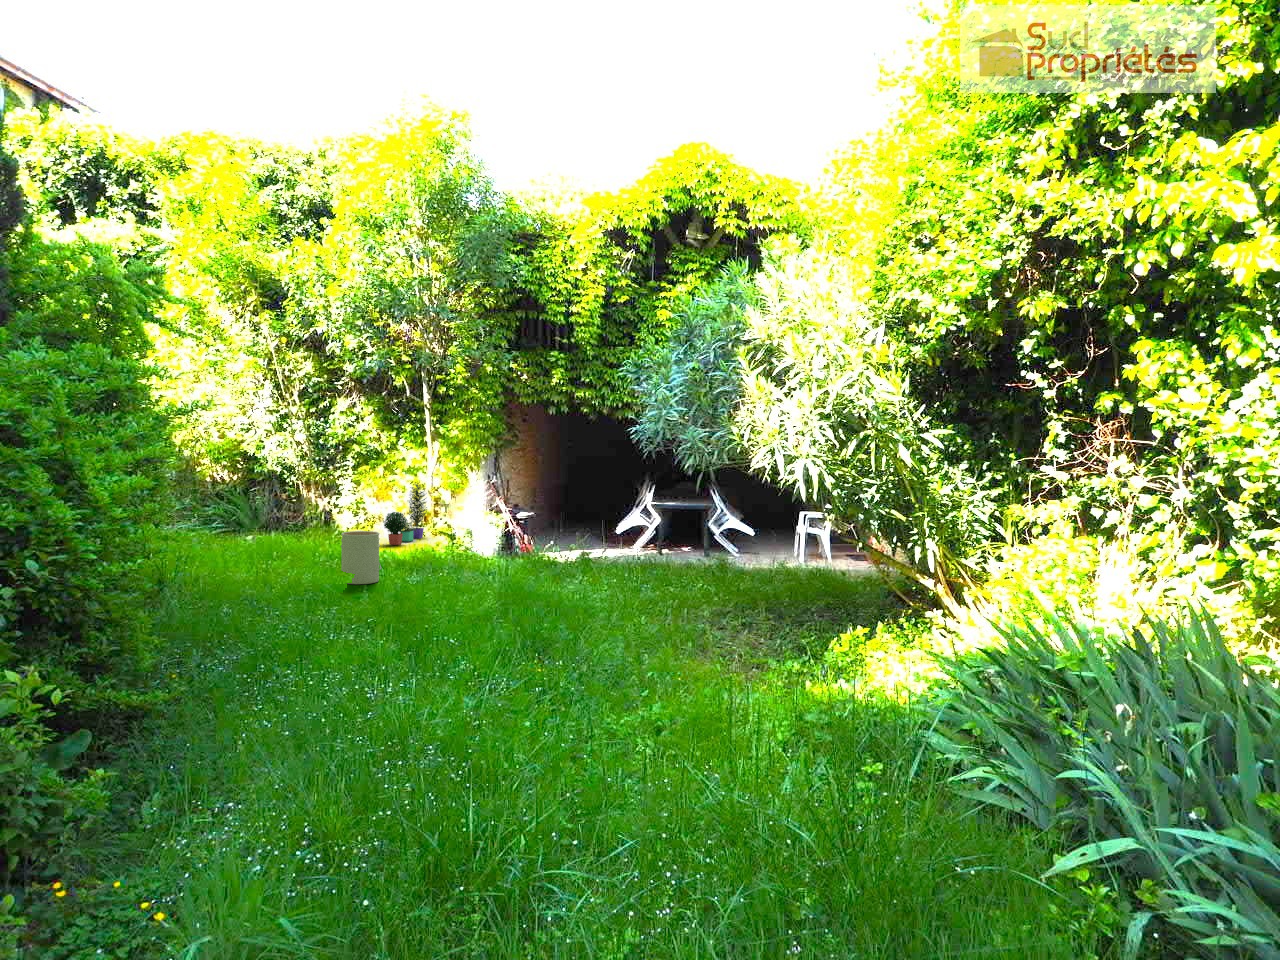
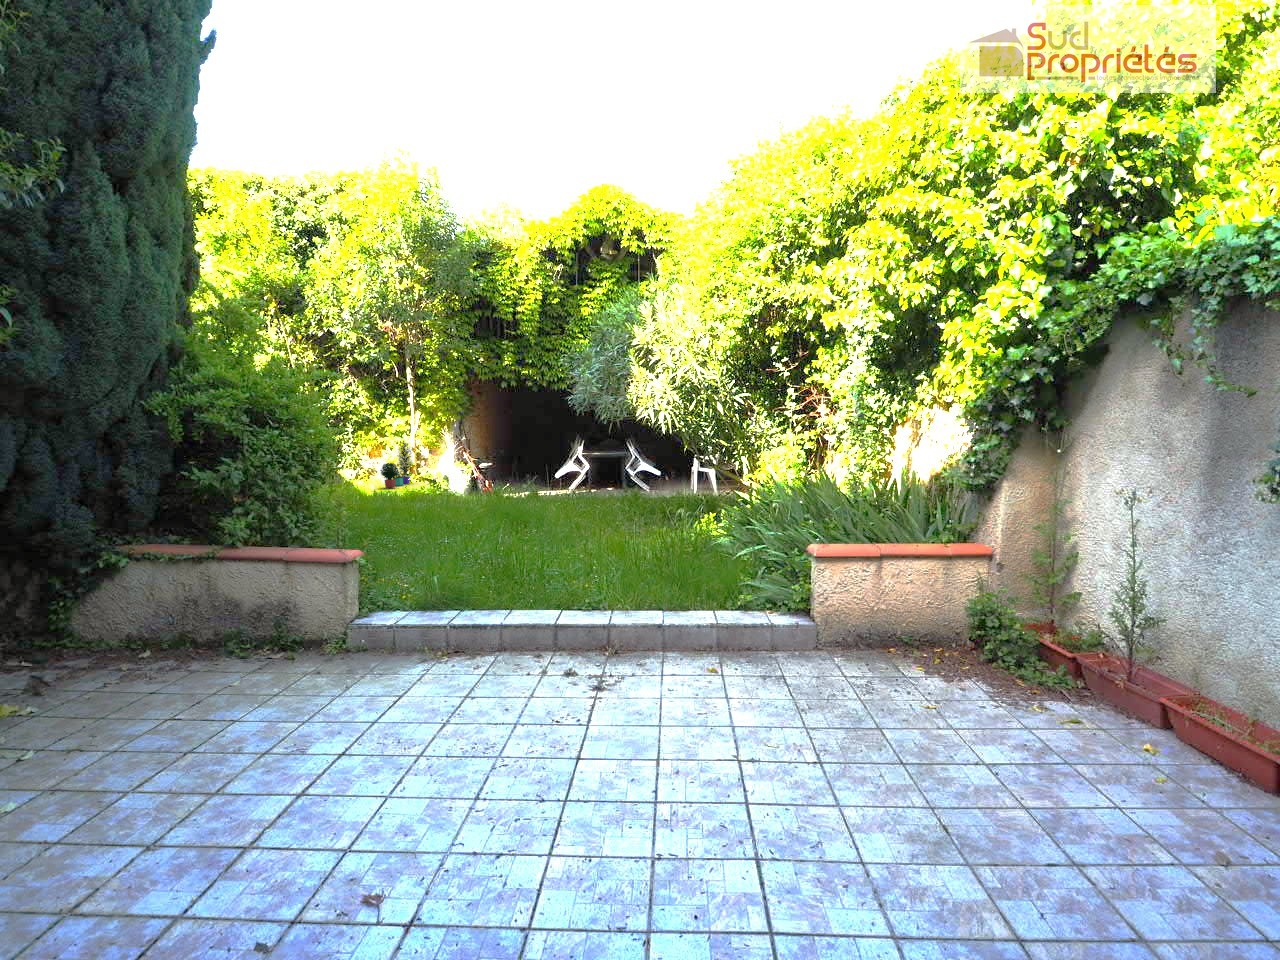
bucket: present [341,531,381,584] -> none [356,470,387,509]

